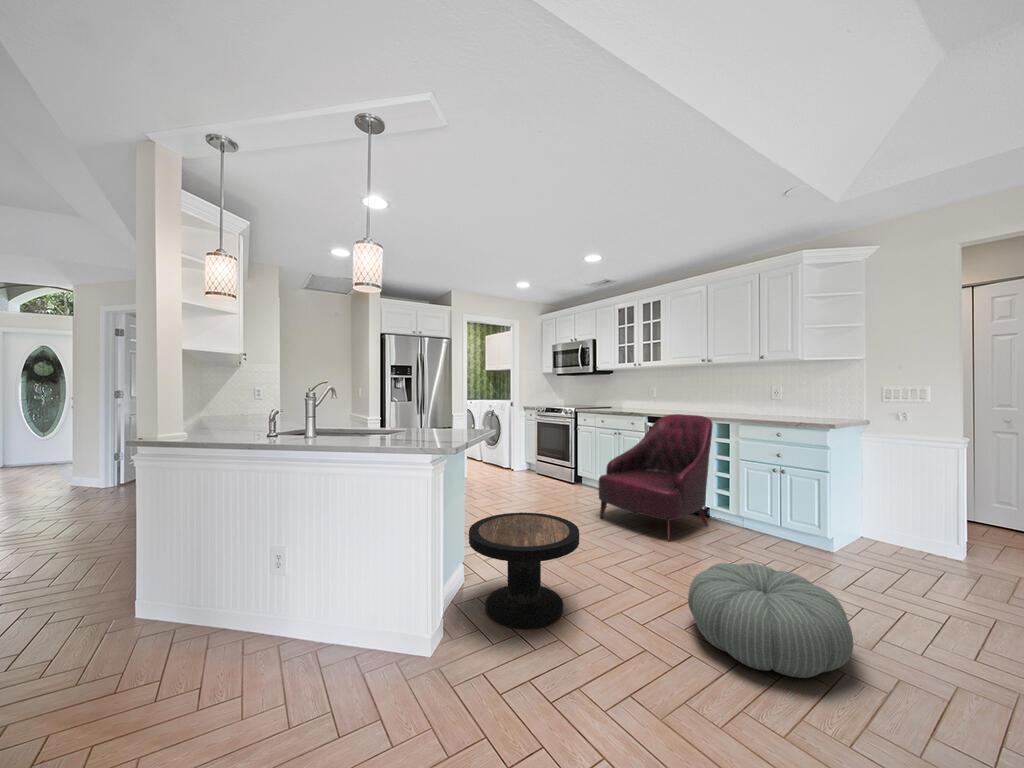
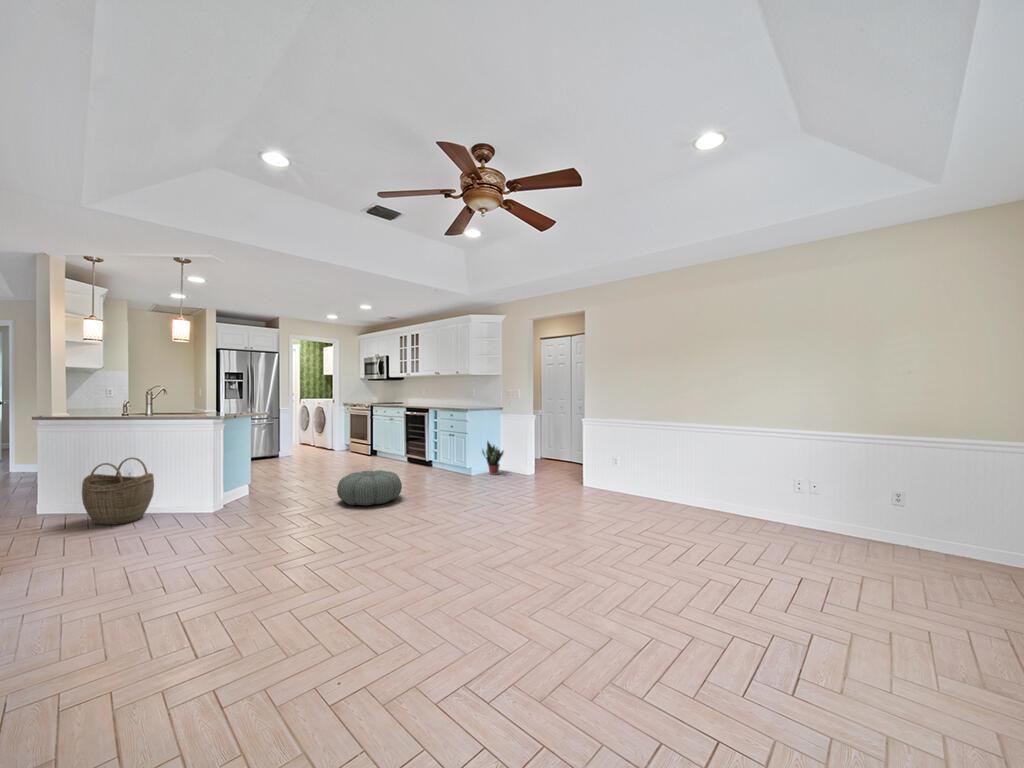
armchair: present [599,414,713,542] -> none [358,406,428,476]
potted plant: none [851,483,903,550] -> present [482,441,504,475]
side table: present [469,513,579,630] -> none [235,454,298,503]
woven basket: none [194,542,337,720] -> present [82,458,154,525]

